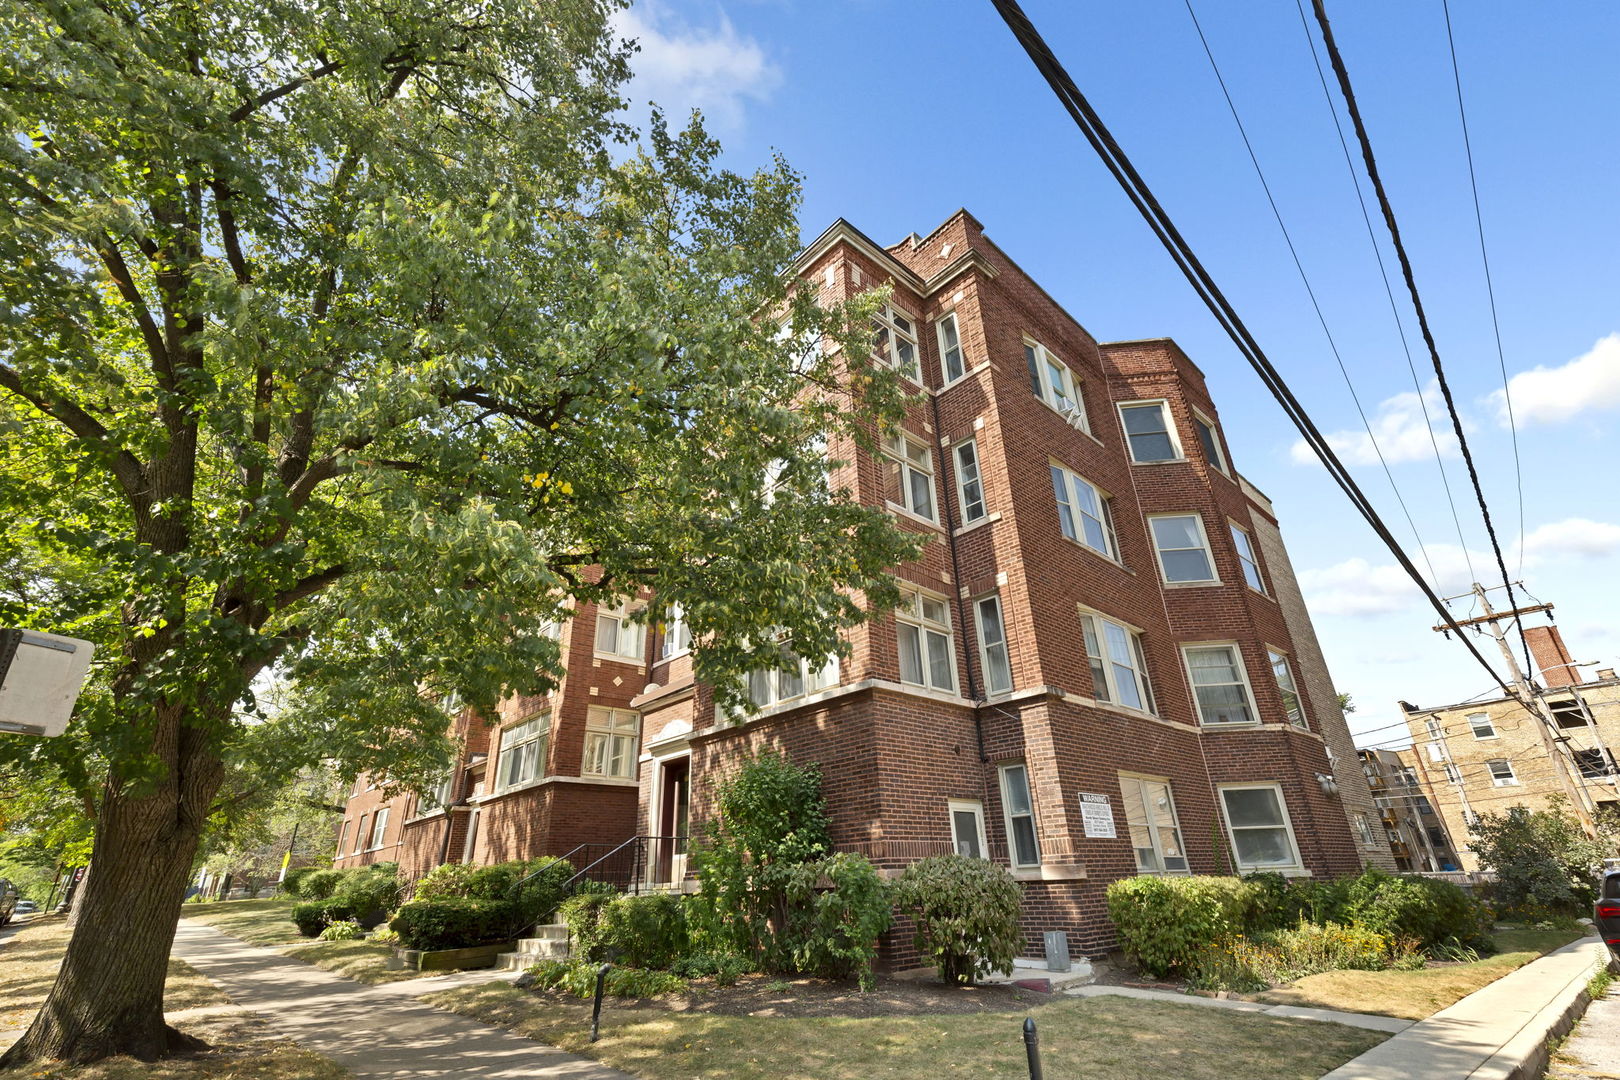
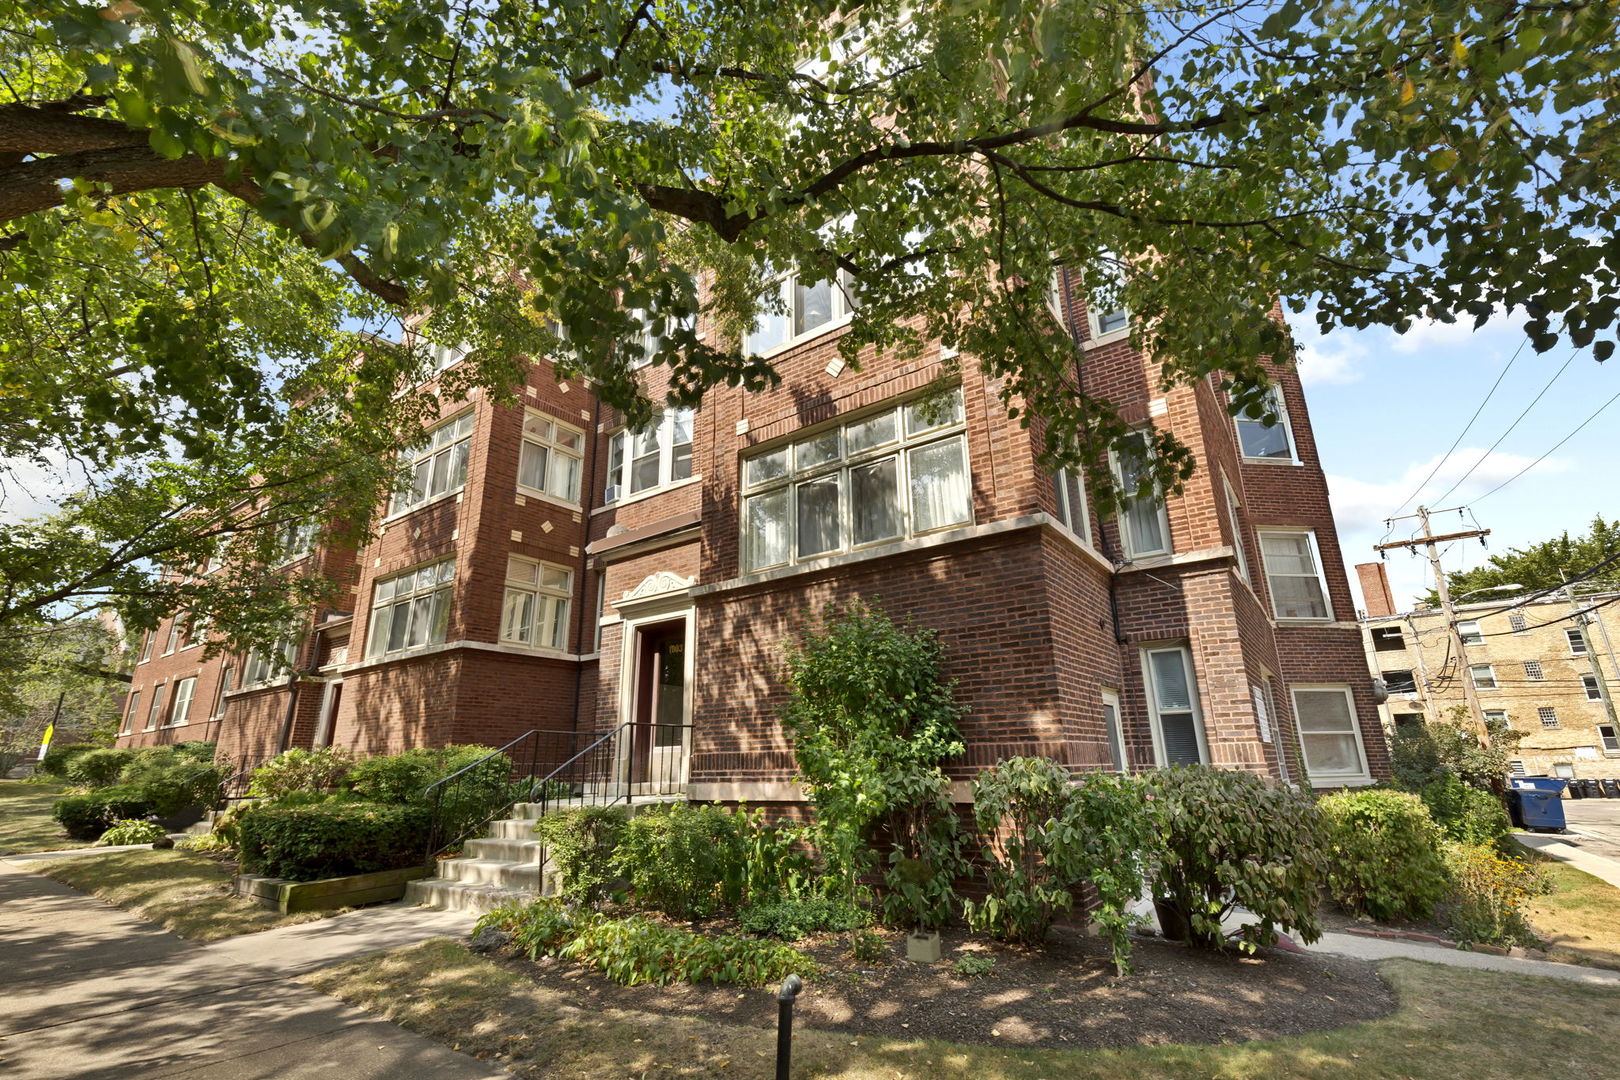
potted tree: present [386,919,408,971] -> present [896,858,941,963]

